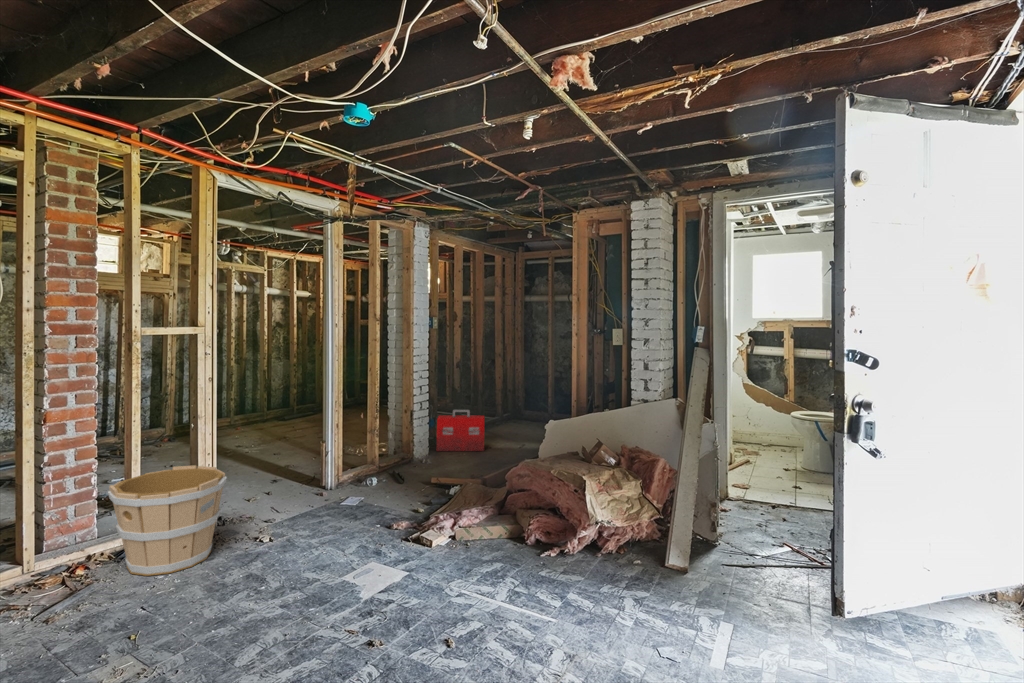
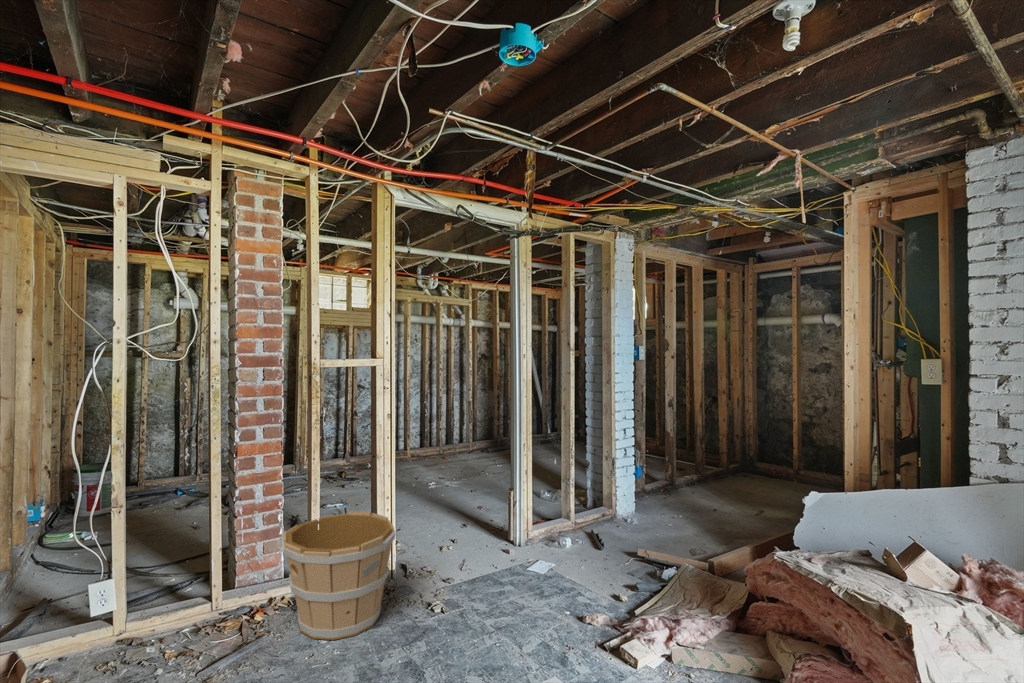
toolbox: present [437,410,484,451] -> none [655,450,720,508]

